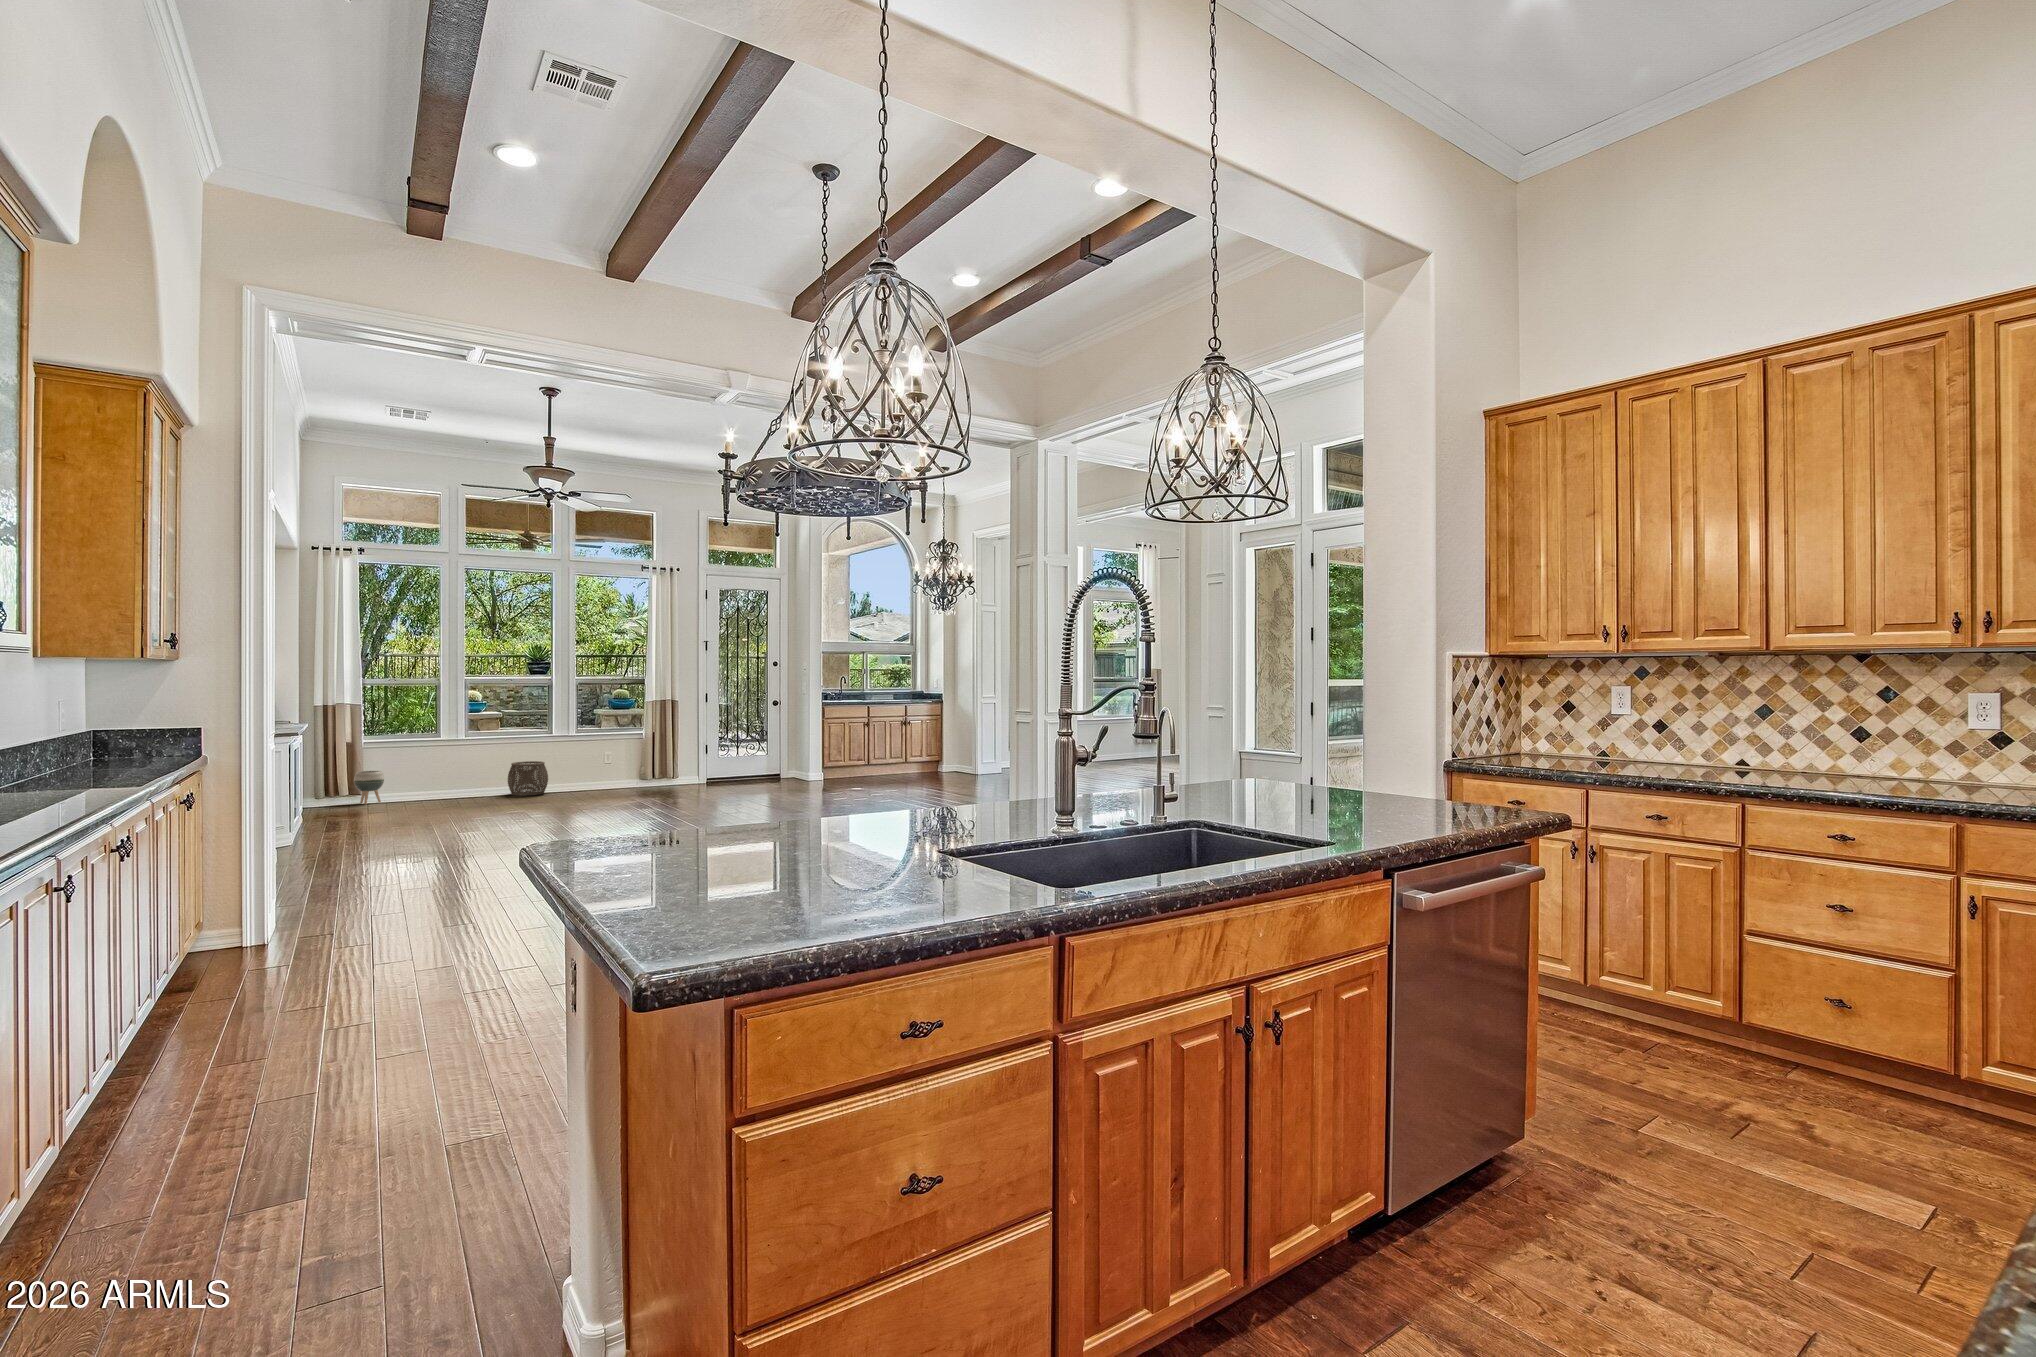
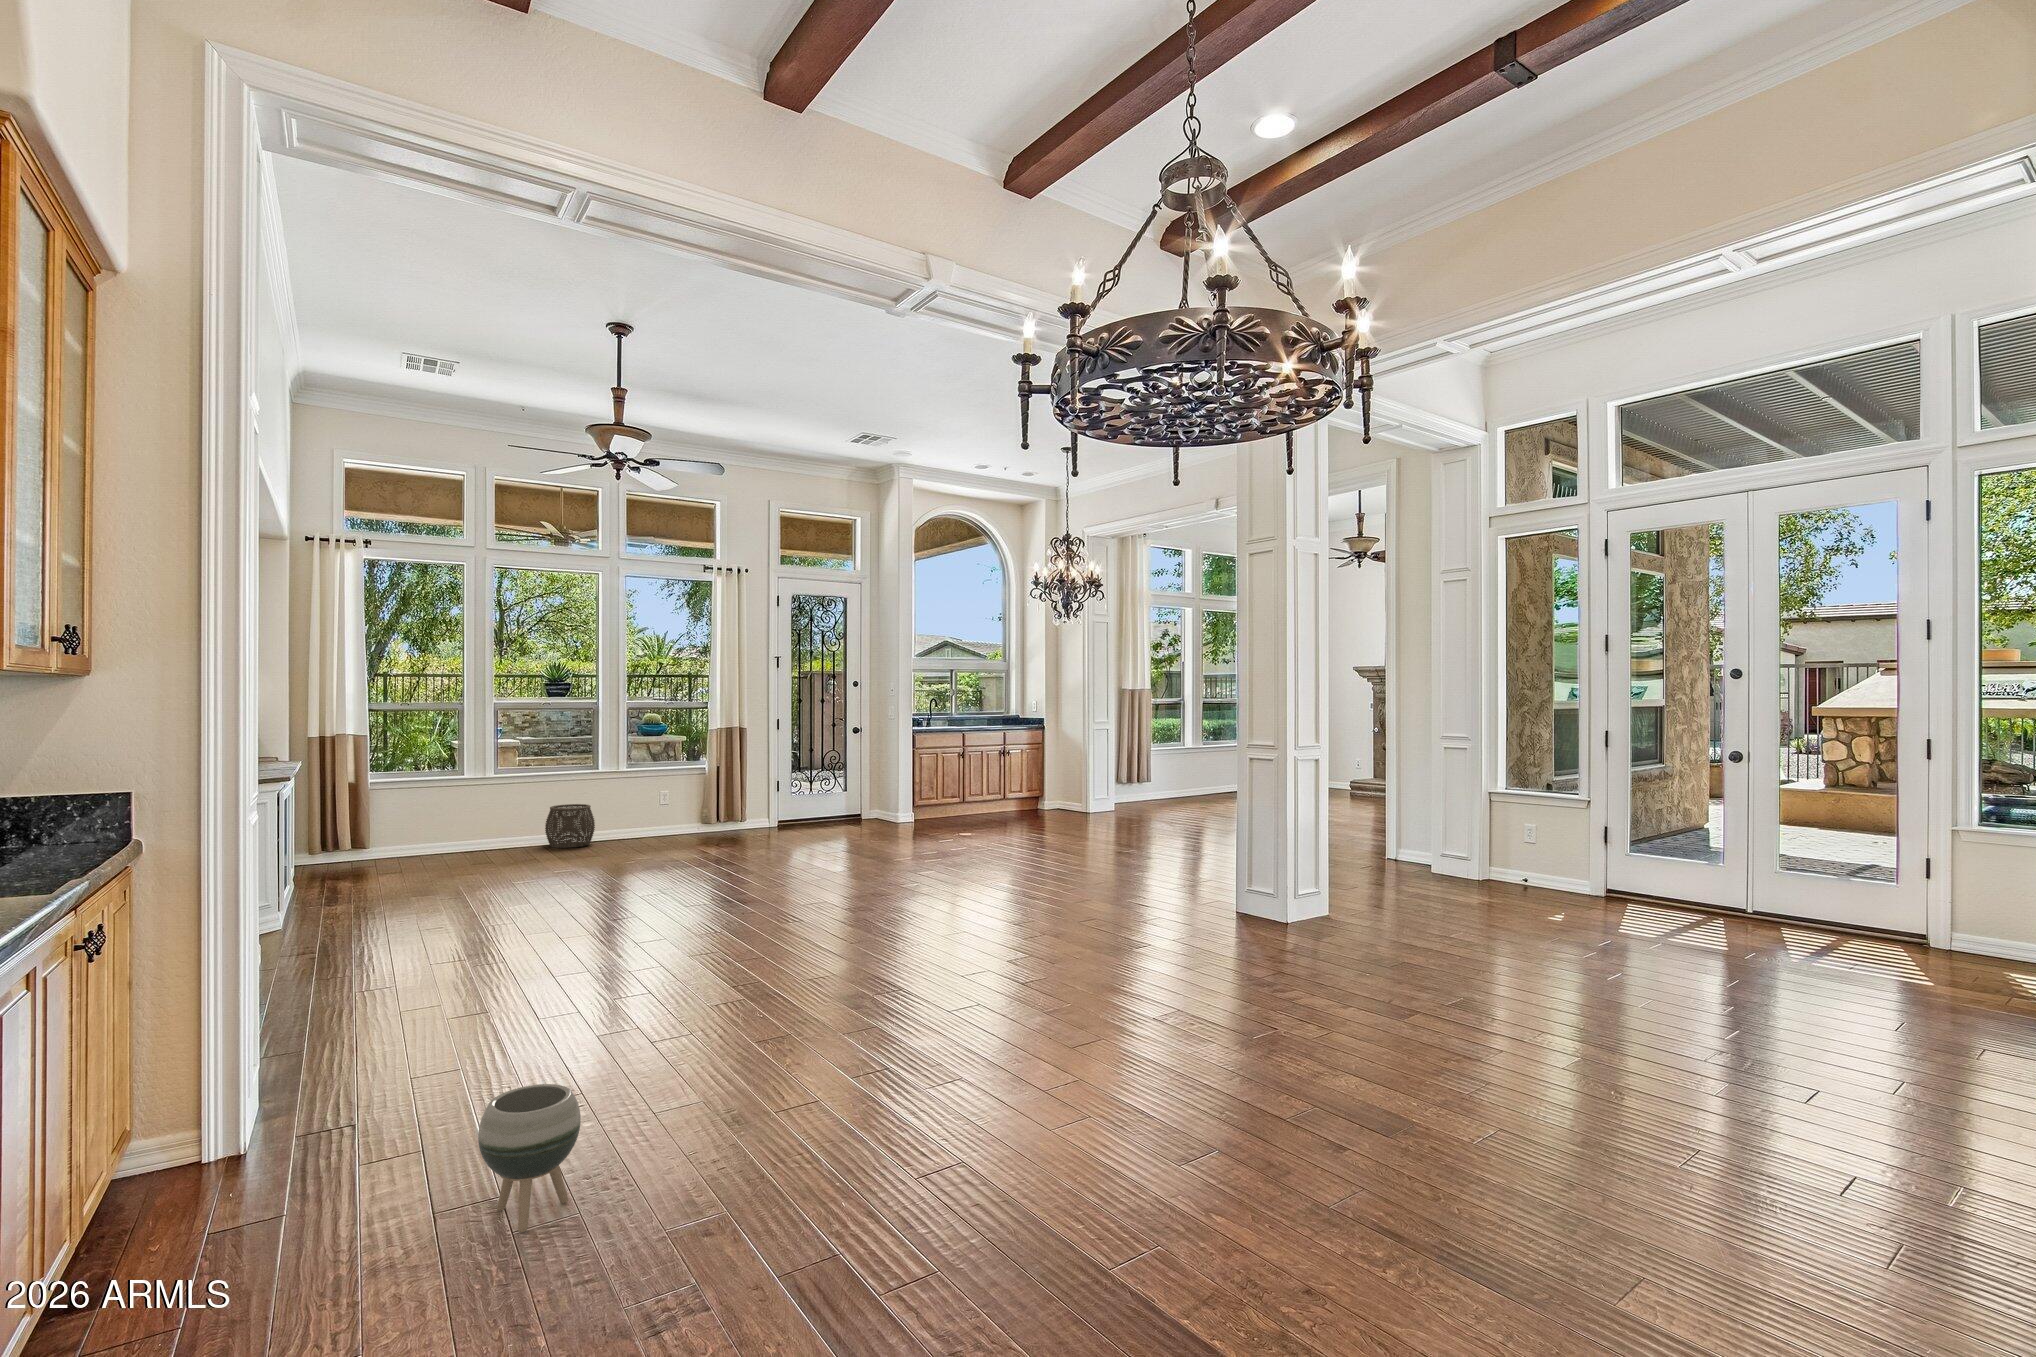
planter: present [354,771,384,805] -> present [478,1084,581,1232]

